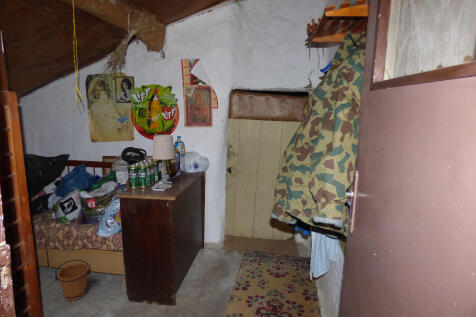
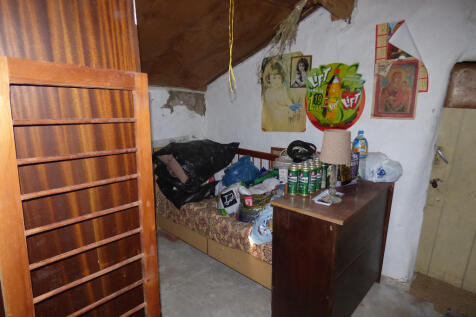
bucket: present [55,260,91,301] -> none [209,257,241,300]

